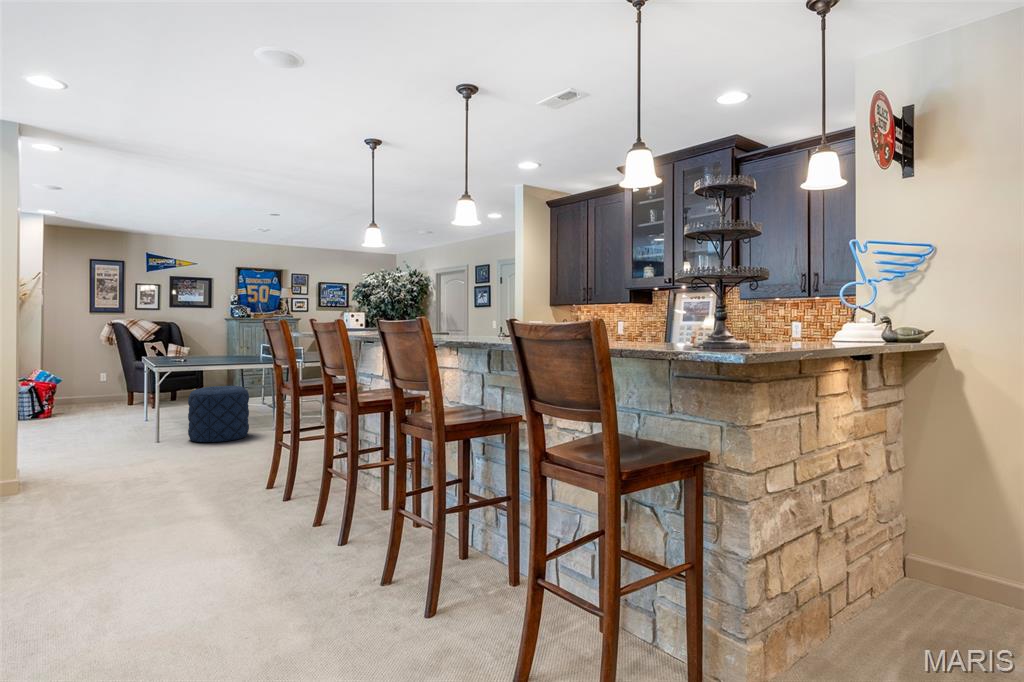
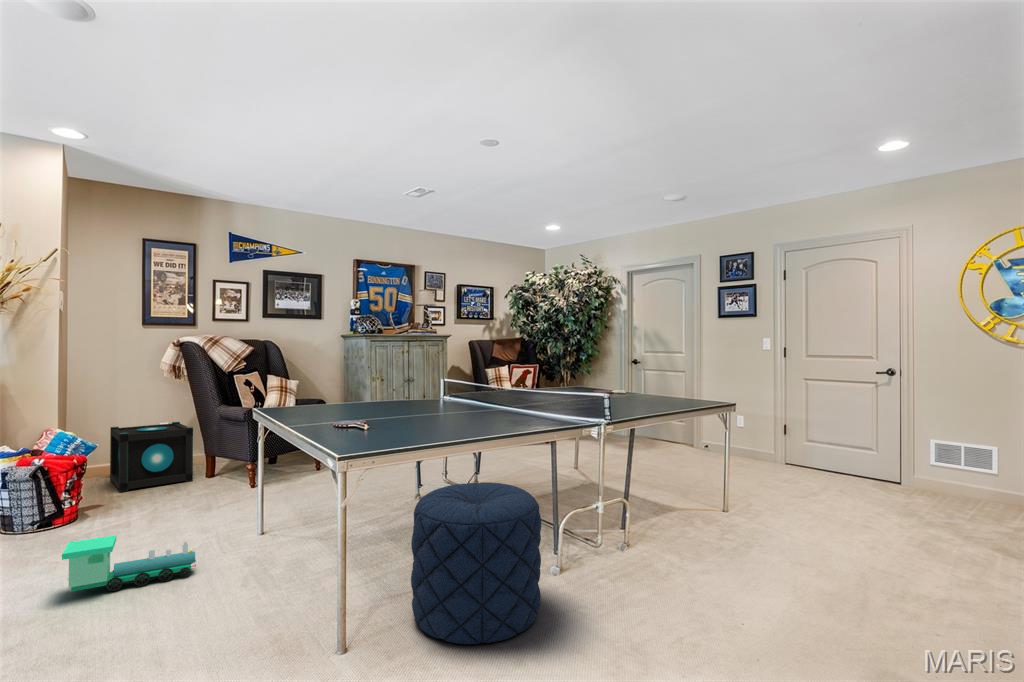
speaker: none [71,372,121,409] -> present [110,422,193,492]
toy train: none [45,411,107,433] -> present [62,535,196,591]

